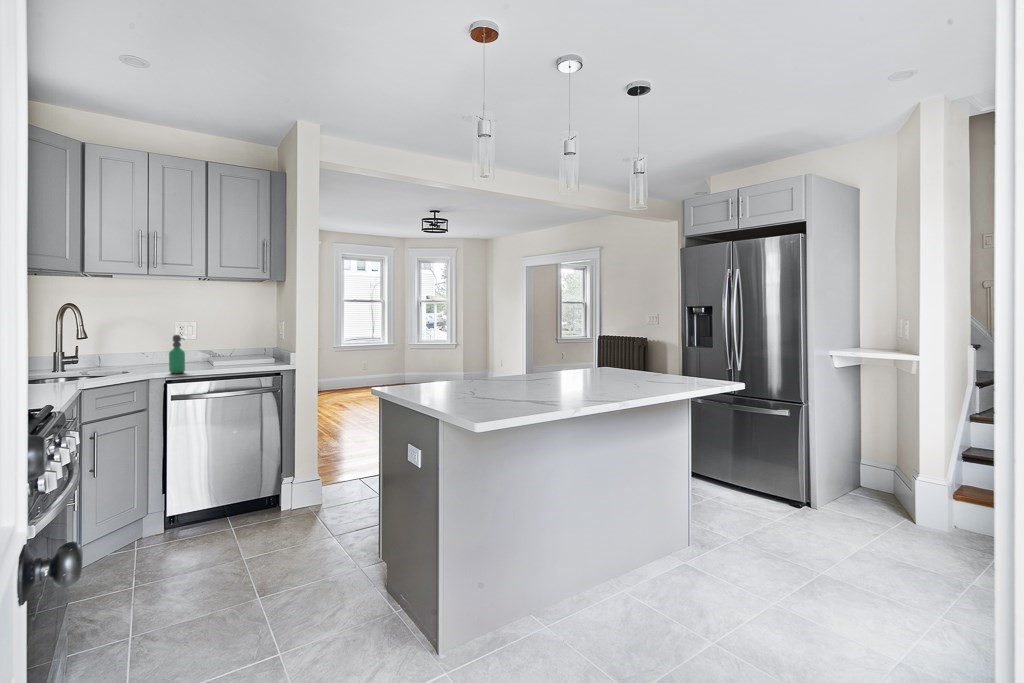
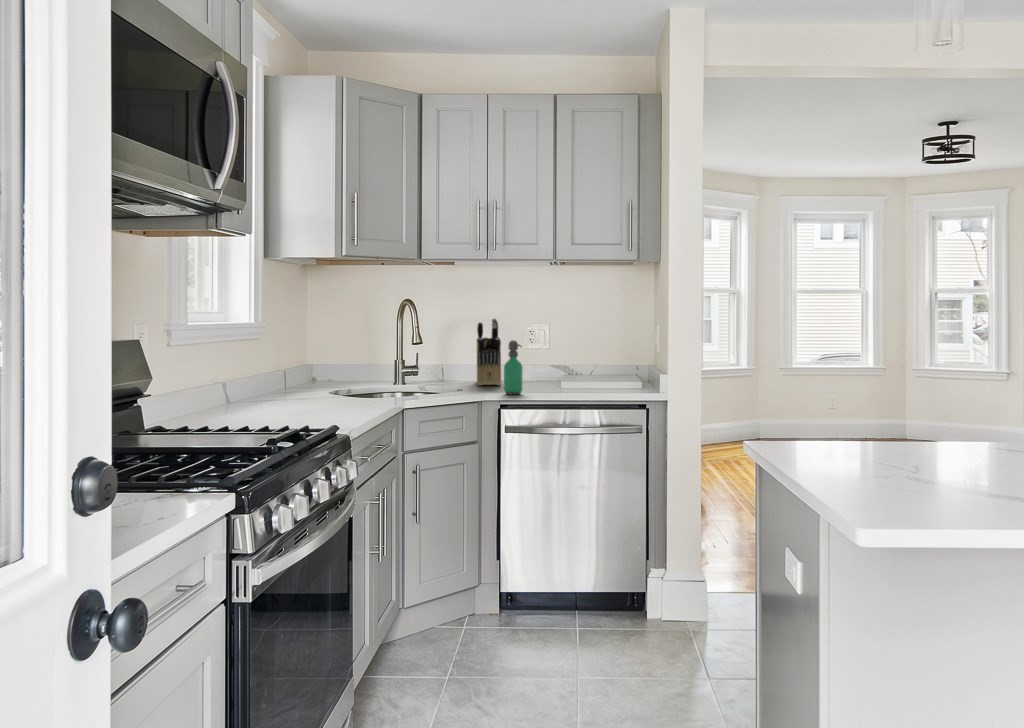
knife block: none [135,317,161,367] -> present [477,319,501,386]

